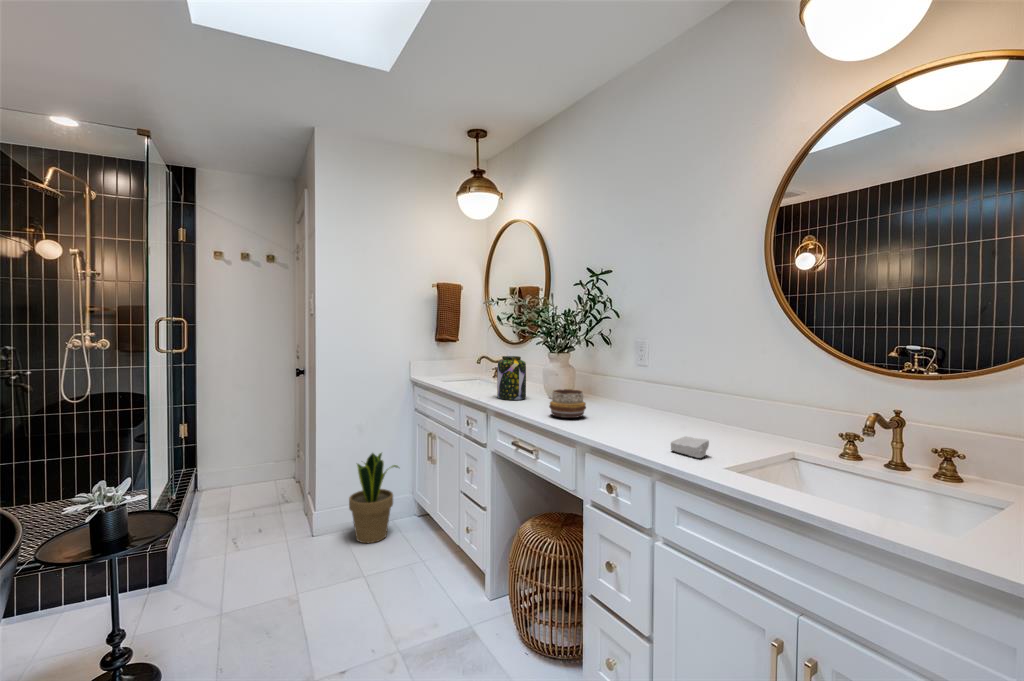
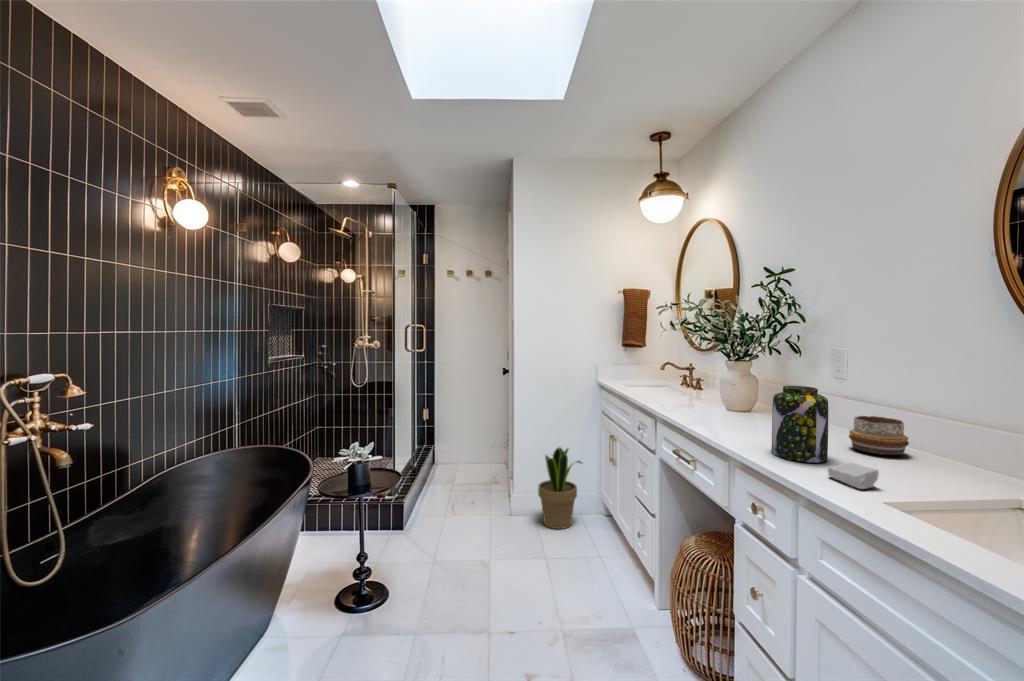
jar: present [497,356,526,400] -> present [772,386,828,462]
decorative bowl: present [549,389,586,418] -> present [849,416,909,455]

